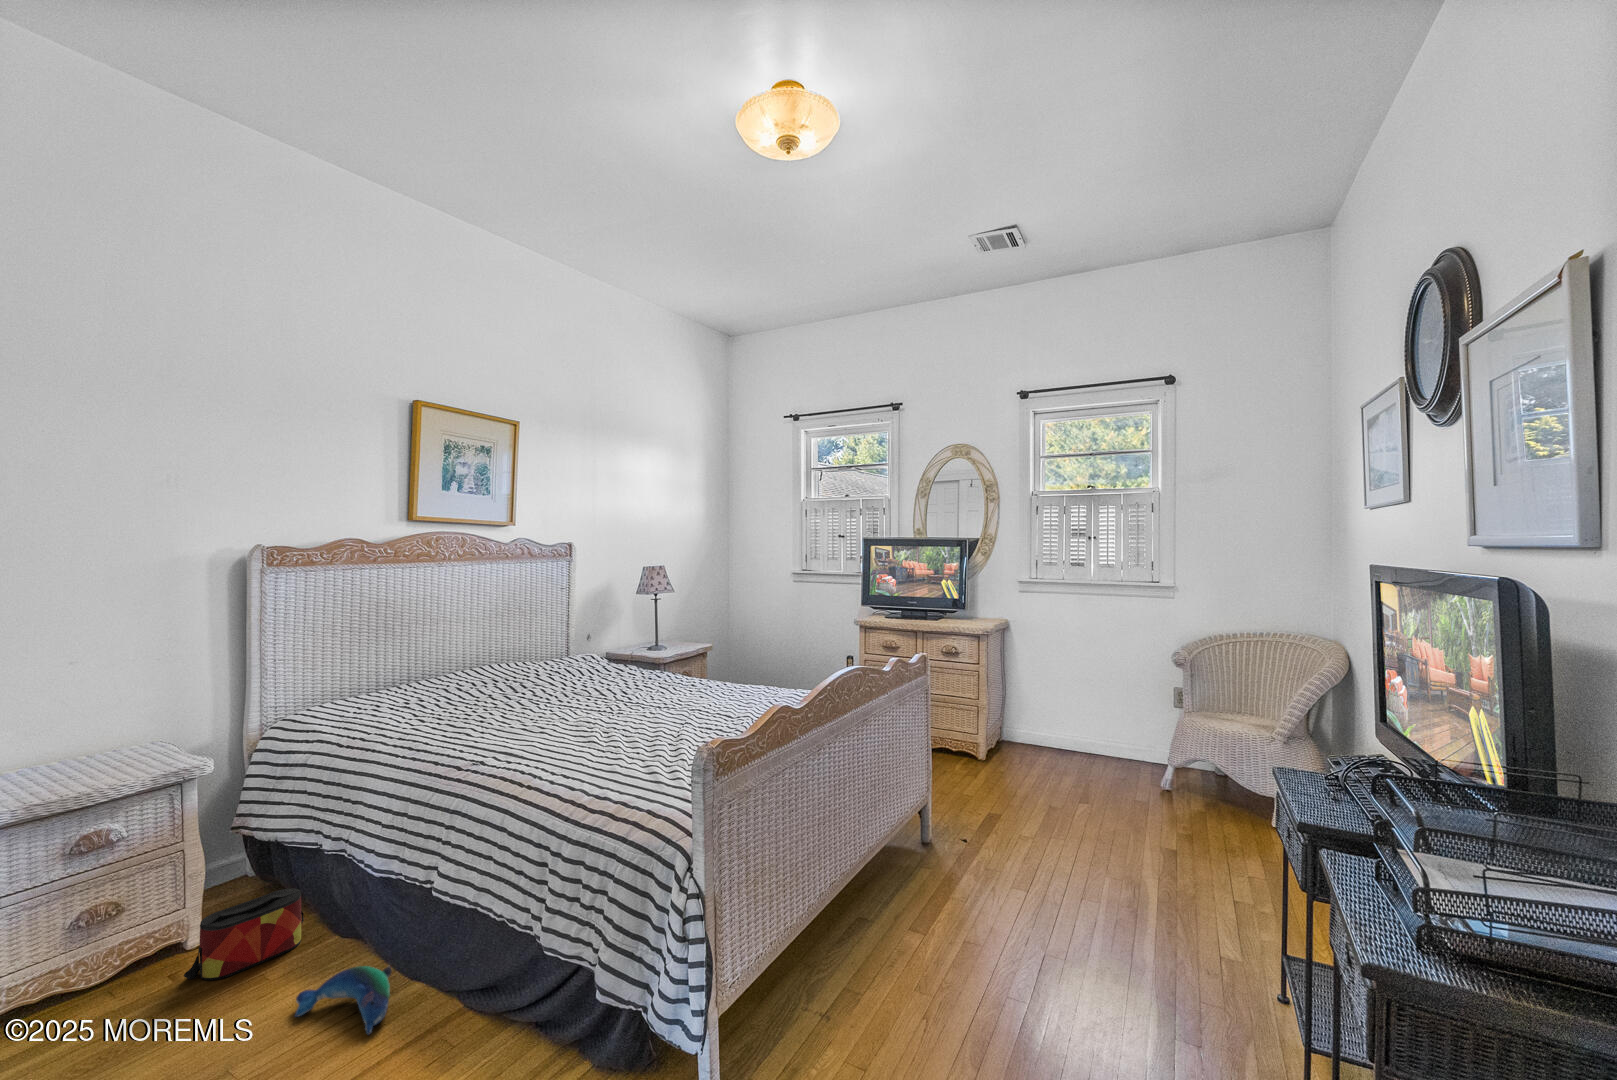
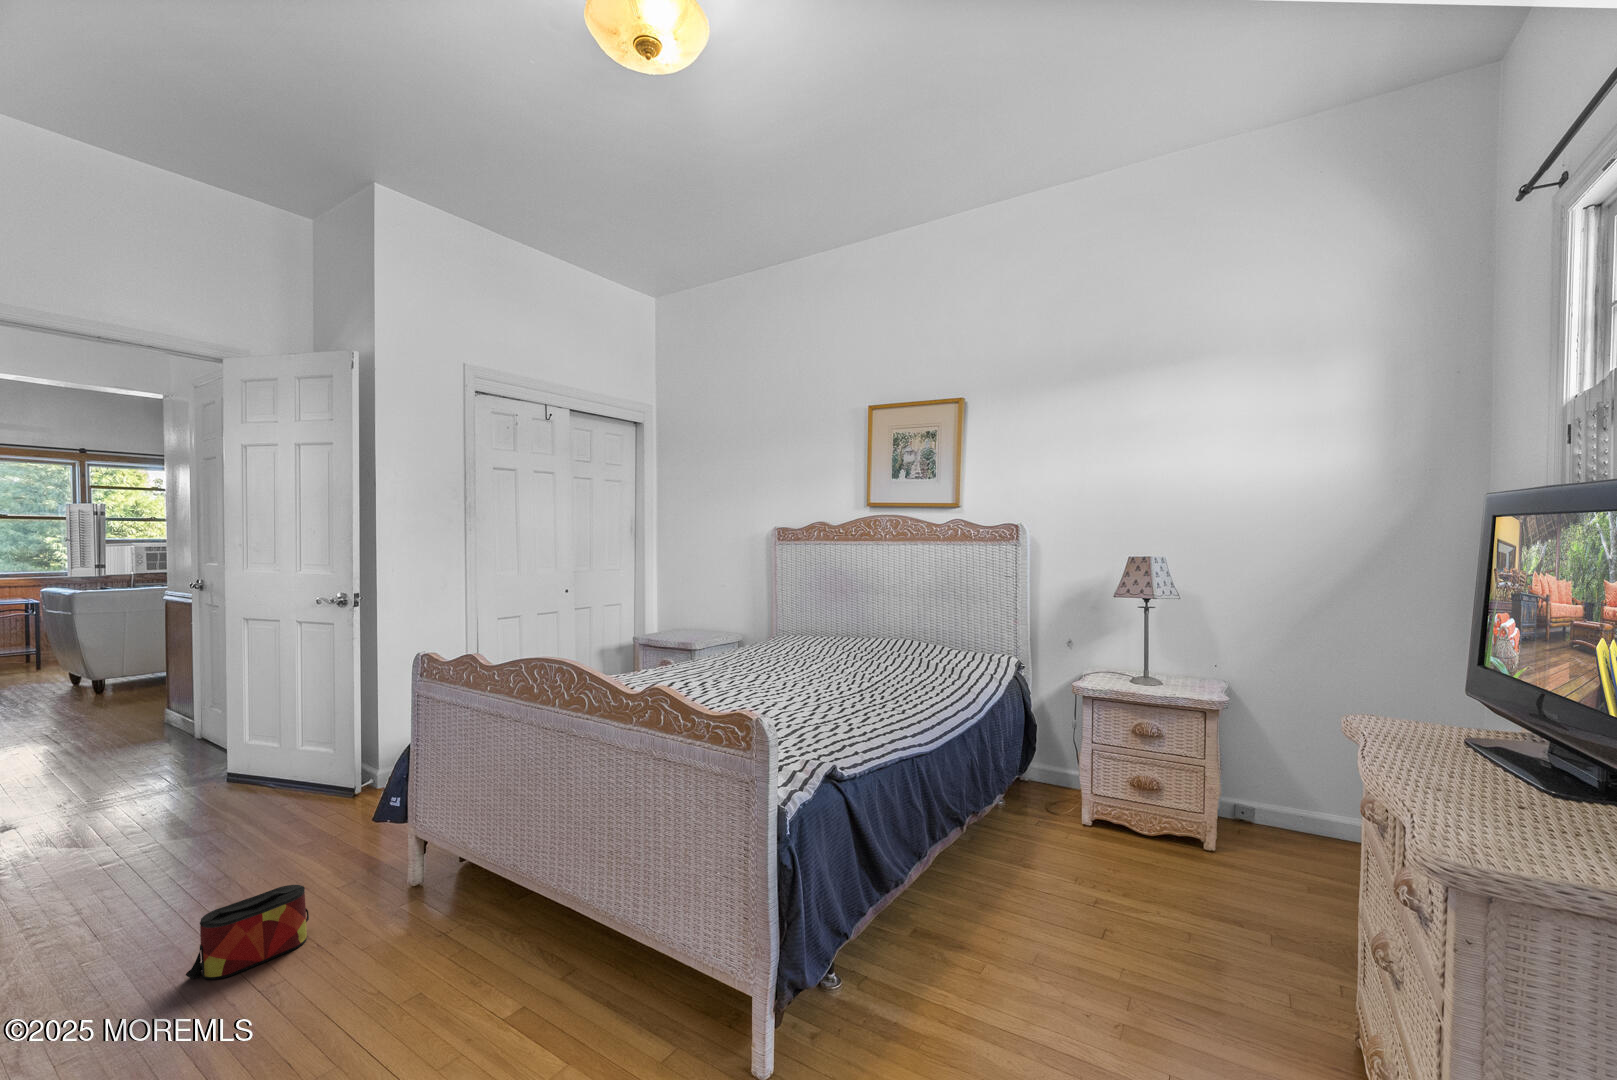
plush toy: present [295,966,392,1034] -> none [296,963,396,1035]

